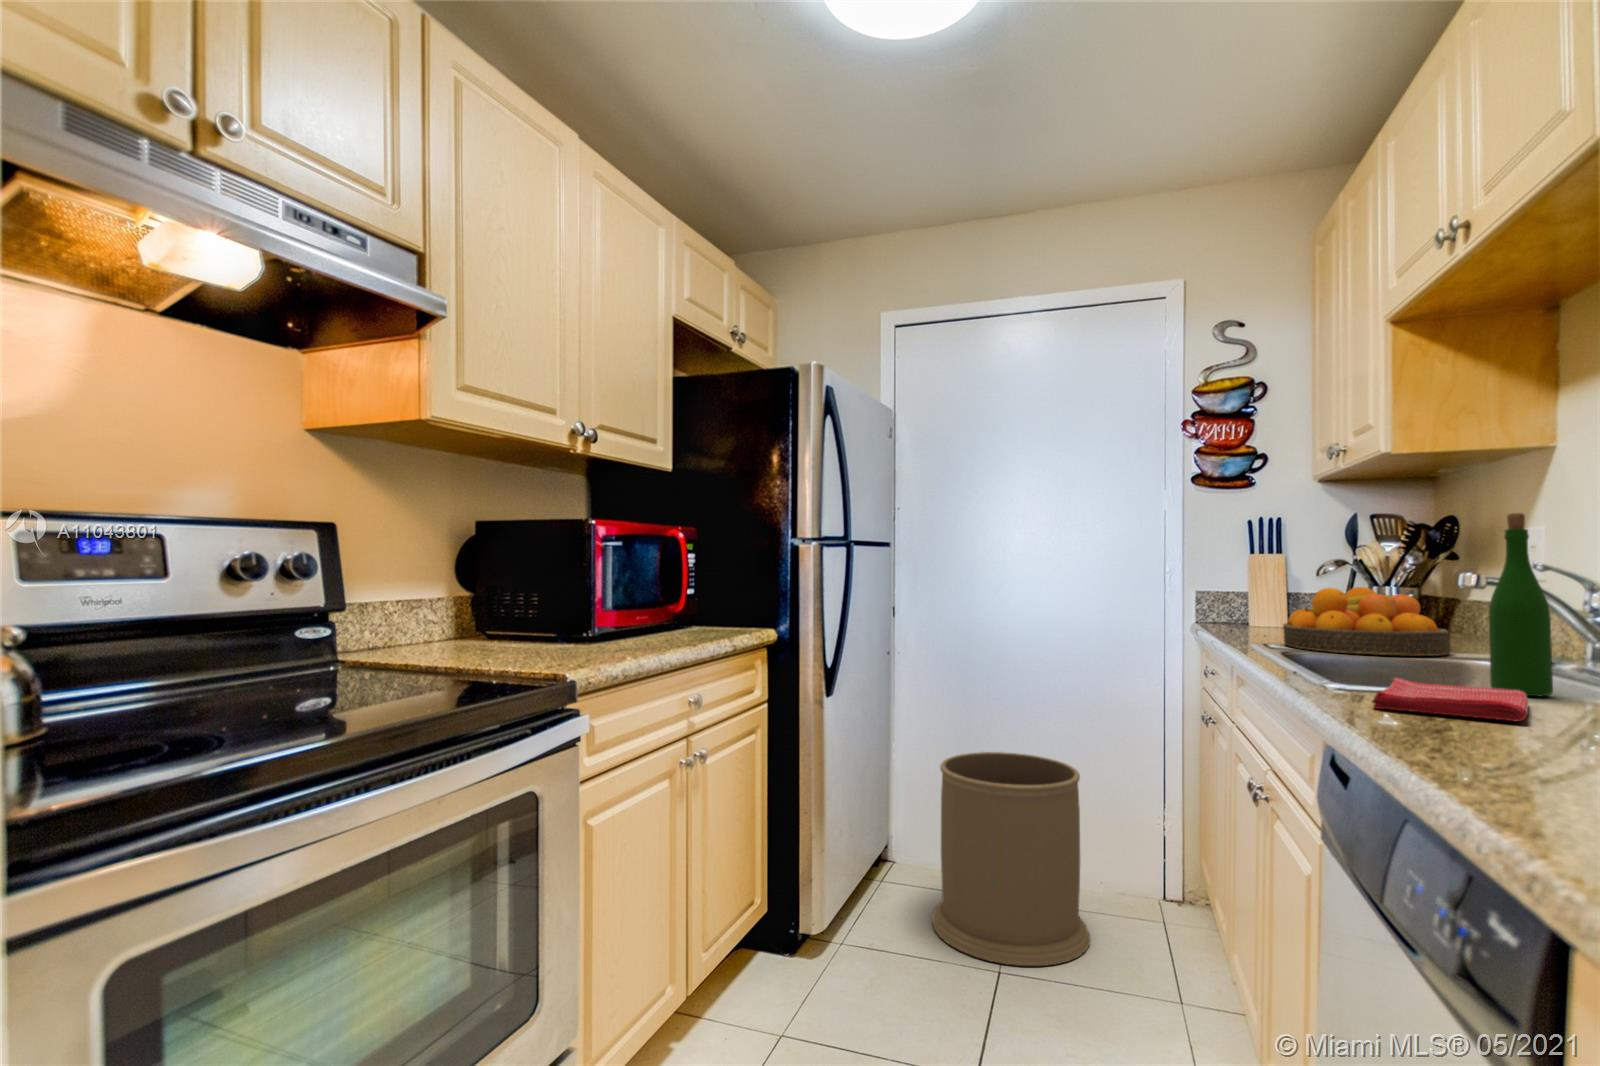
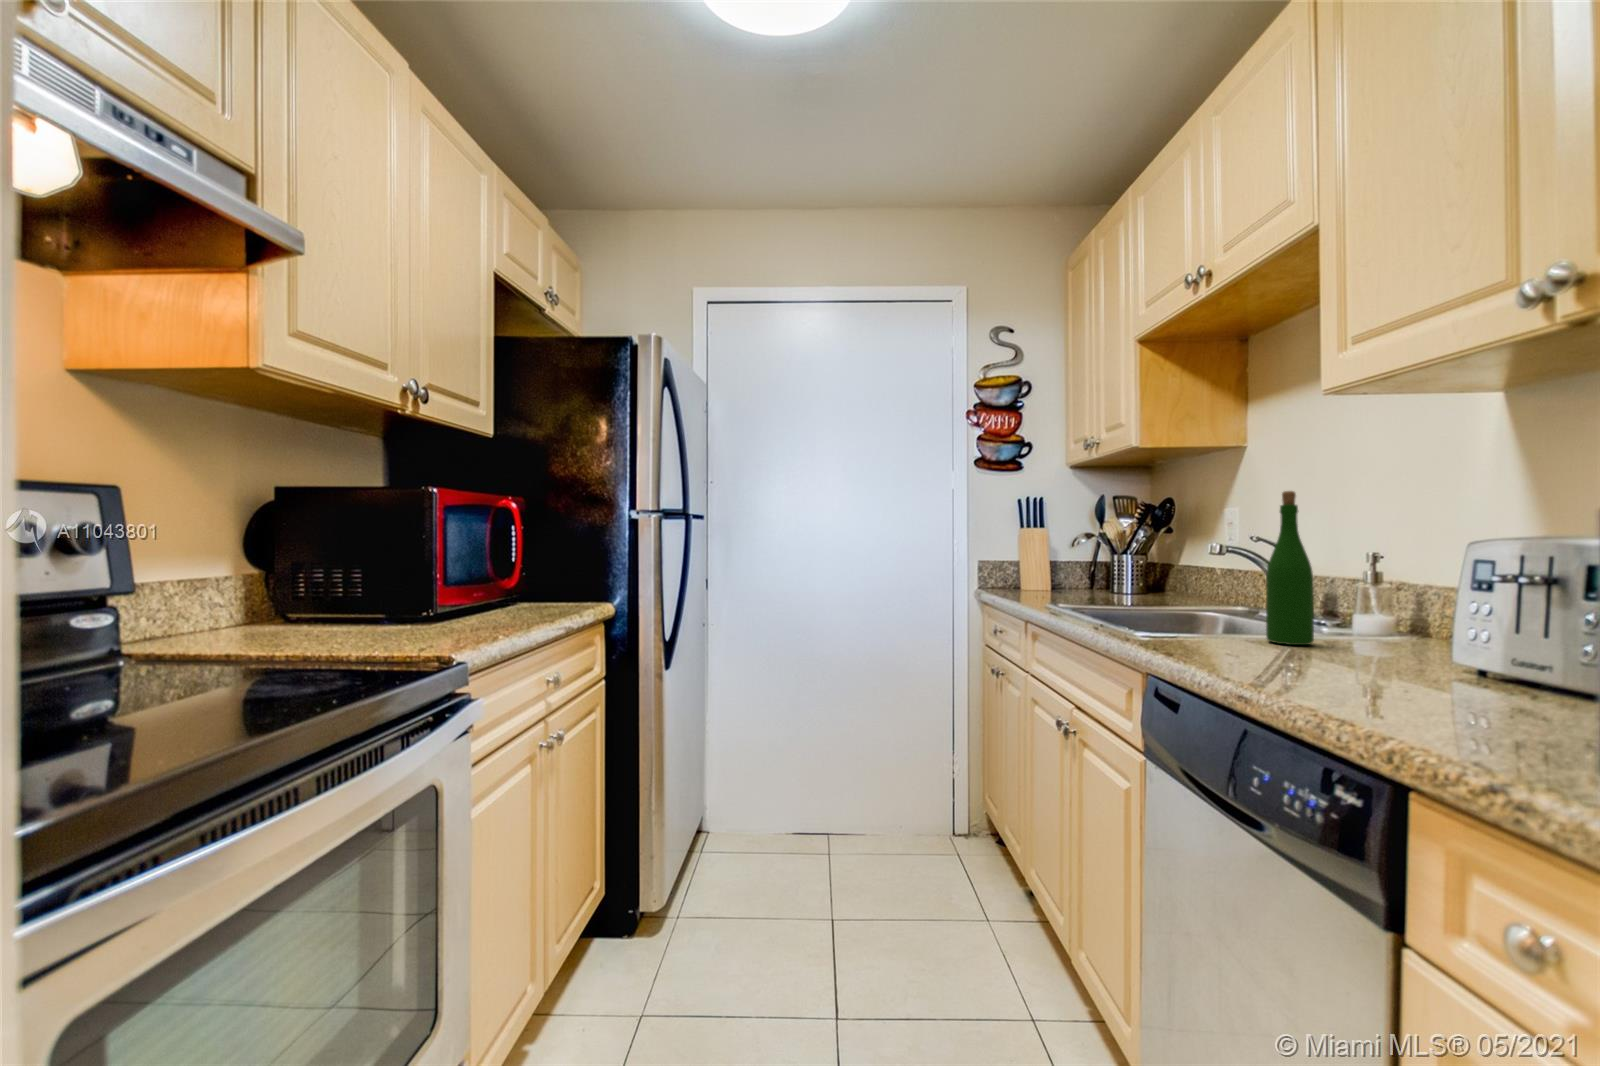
fruit bowl: present [1283,587,1450,656] -> none [1060,554,1184,611]
dish towel: present [1372,677,1528,721] -> none [1204,634,1350,673]
trash can: present [932,752,1090,966] -> none [760,708,899,906]

